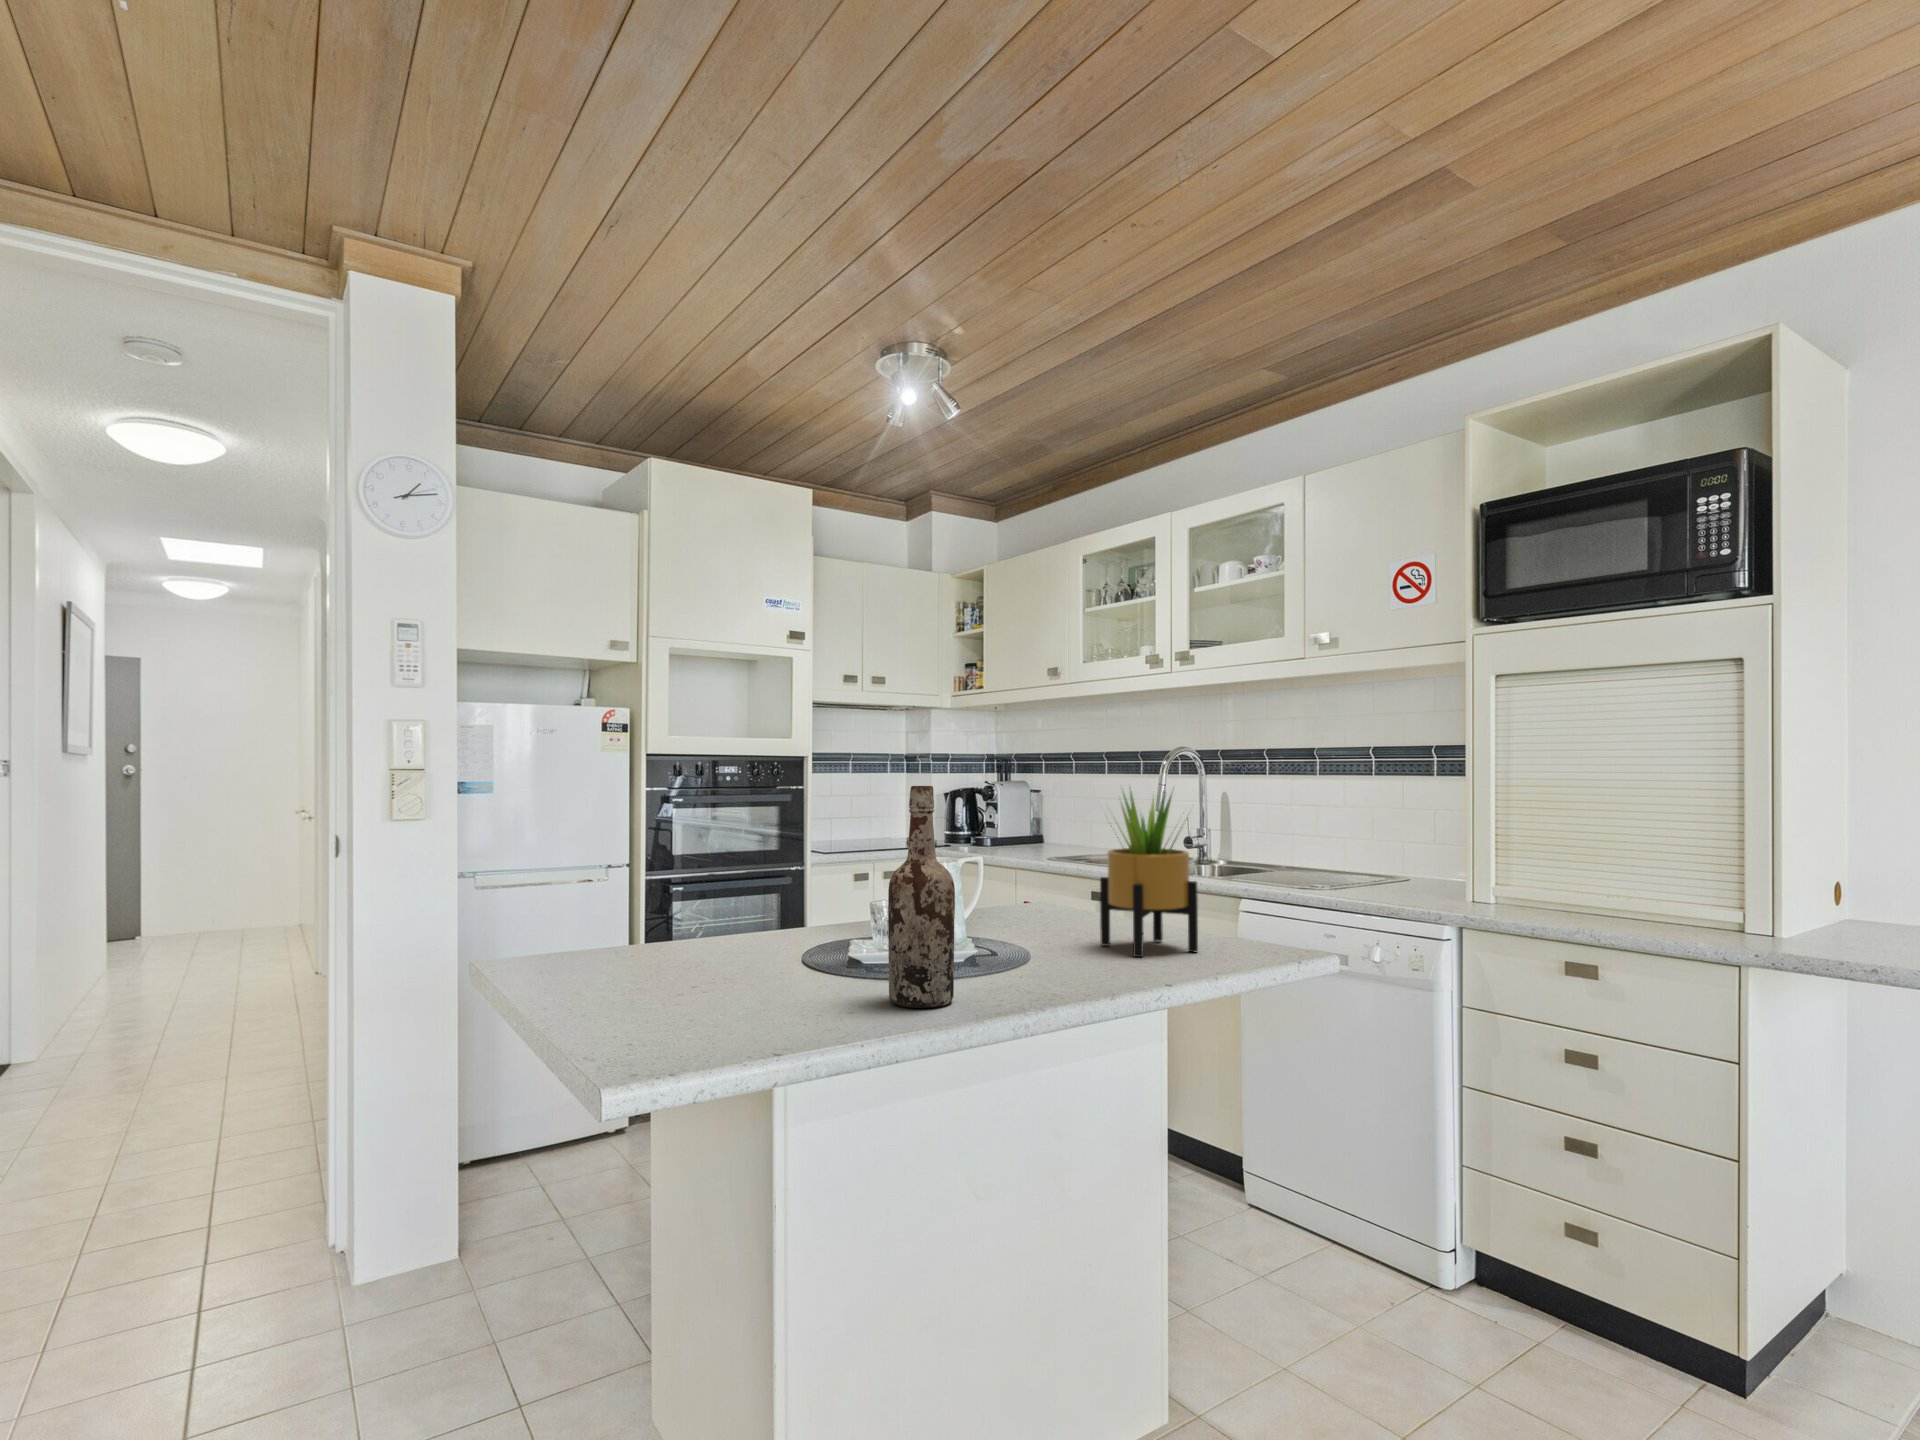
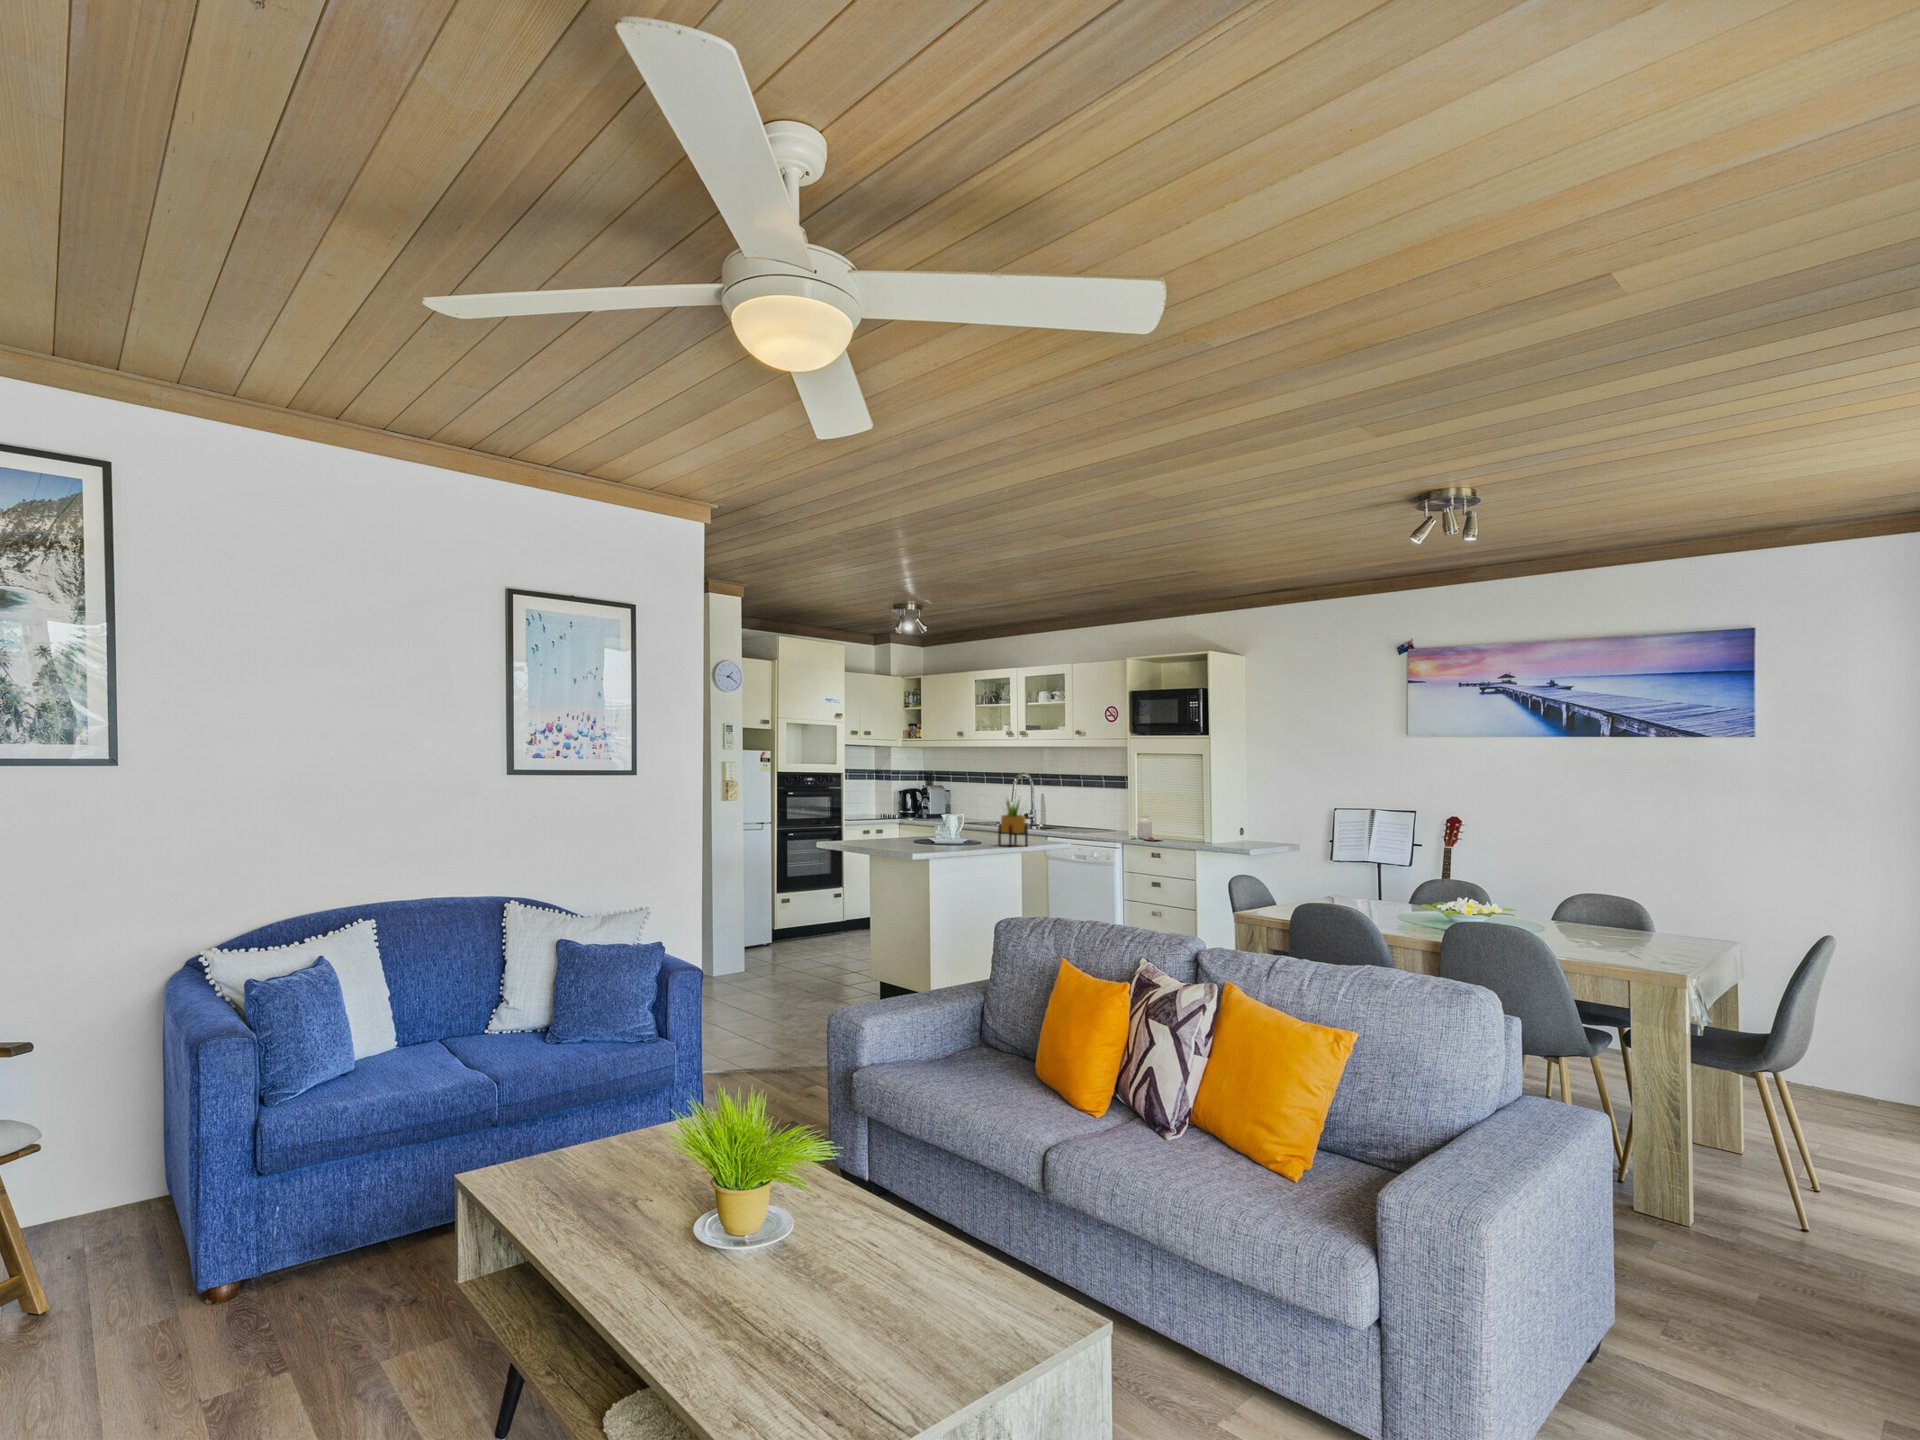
wine bottle: present [888,786,955,1008] -> none [950,797,967,854]
jar: none [1488,846,1607,922] -> present [1134,816,1162,841]

